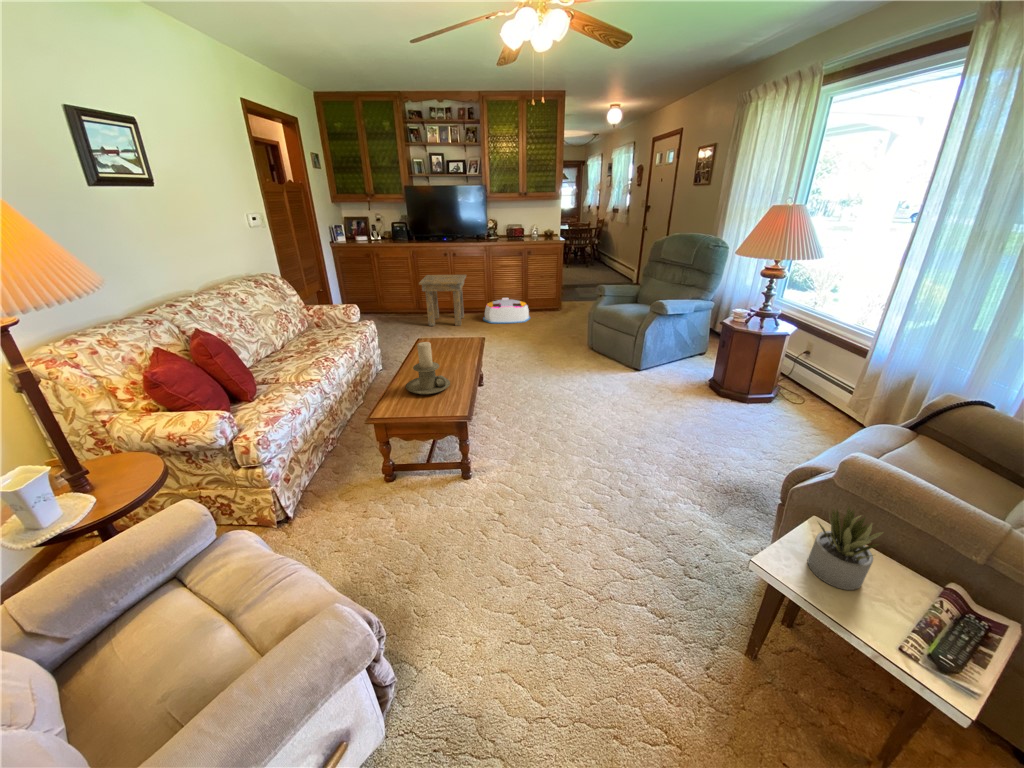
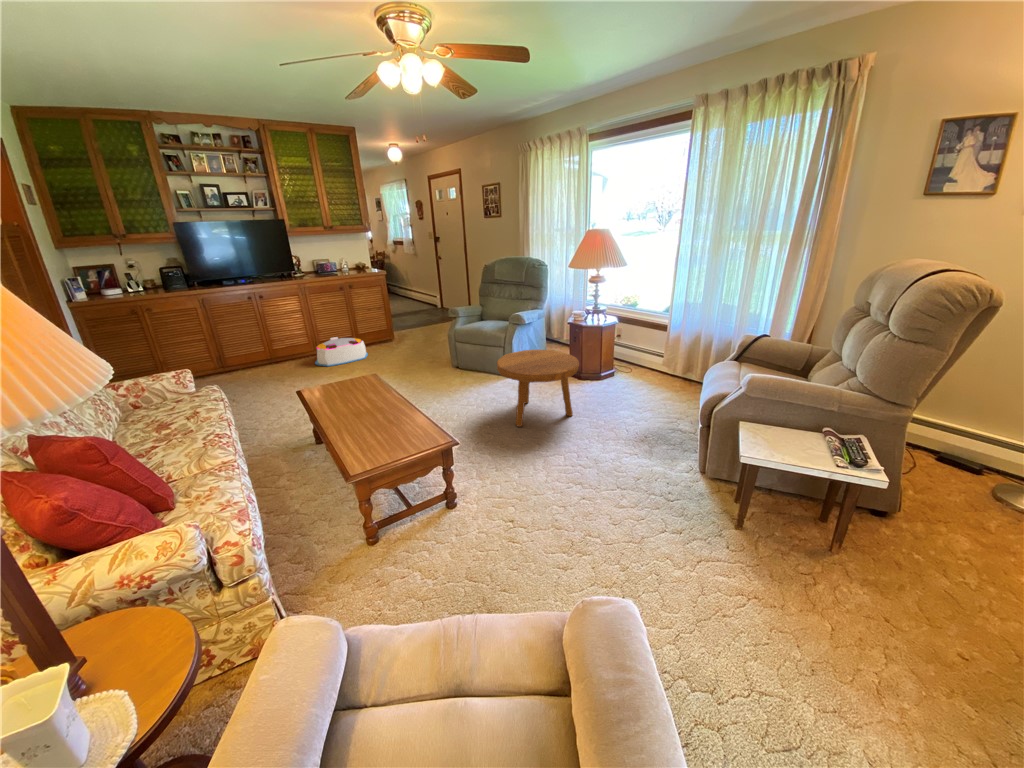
side table: present [419,275,466,326] -> none [230,319,295,384]
candle holder: present [406,342,450,394] -> none [362,380,411,436]
footstool: none [589,344,688,433] -> present [497,350,579,427]
succulent plant: present [808,506,884,590] -> none [762,401,803,452]

